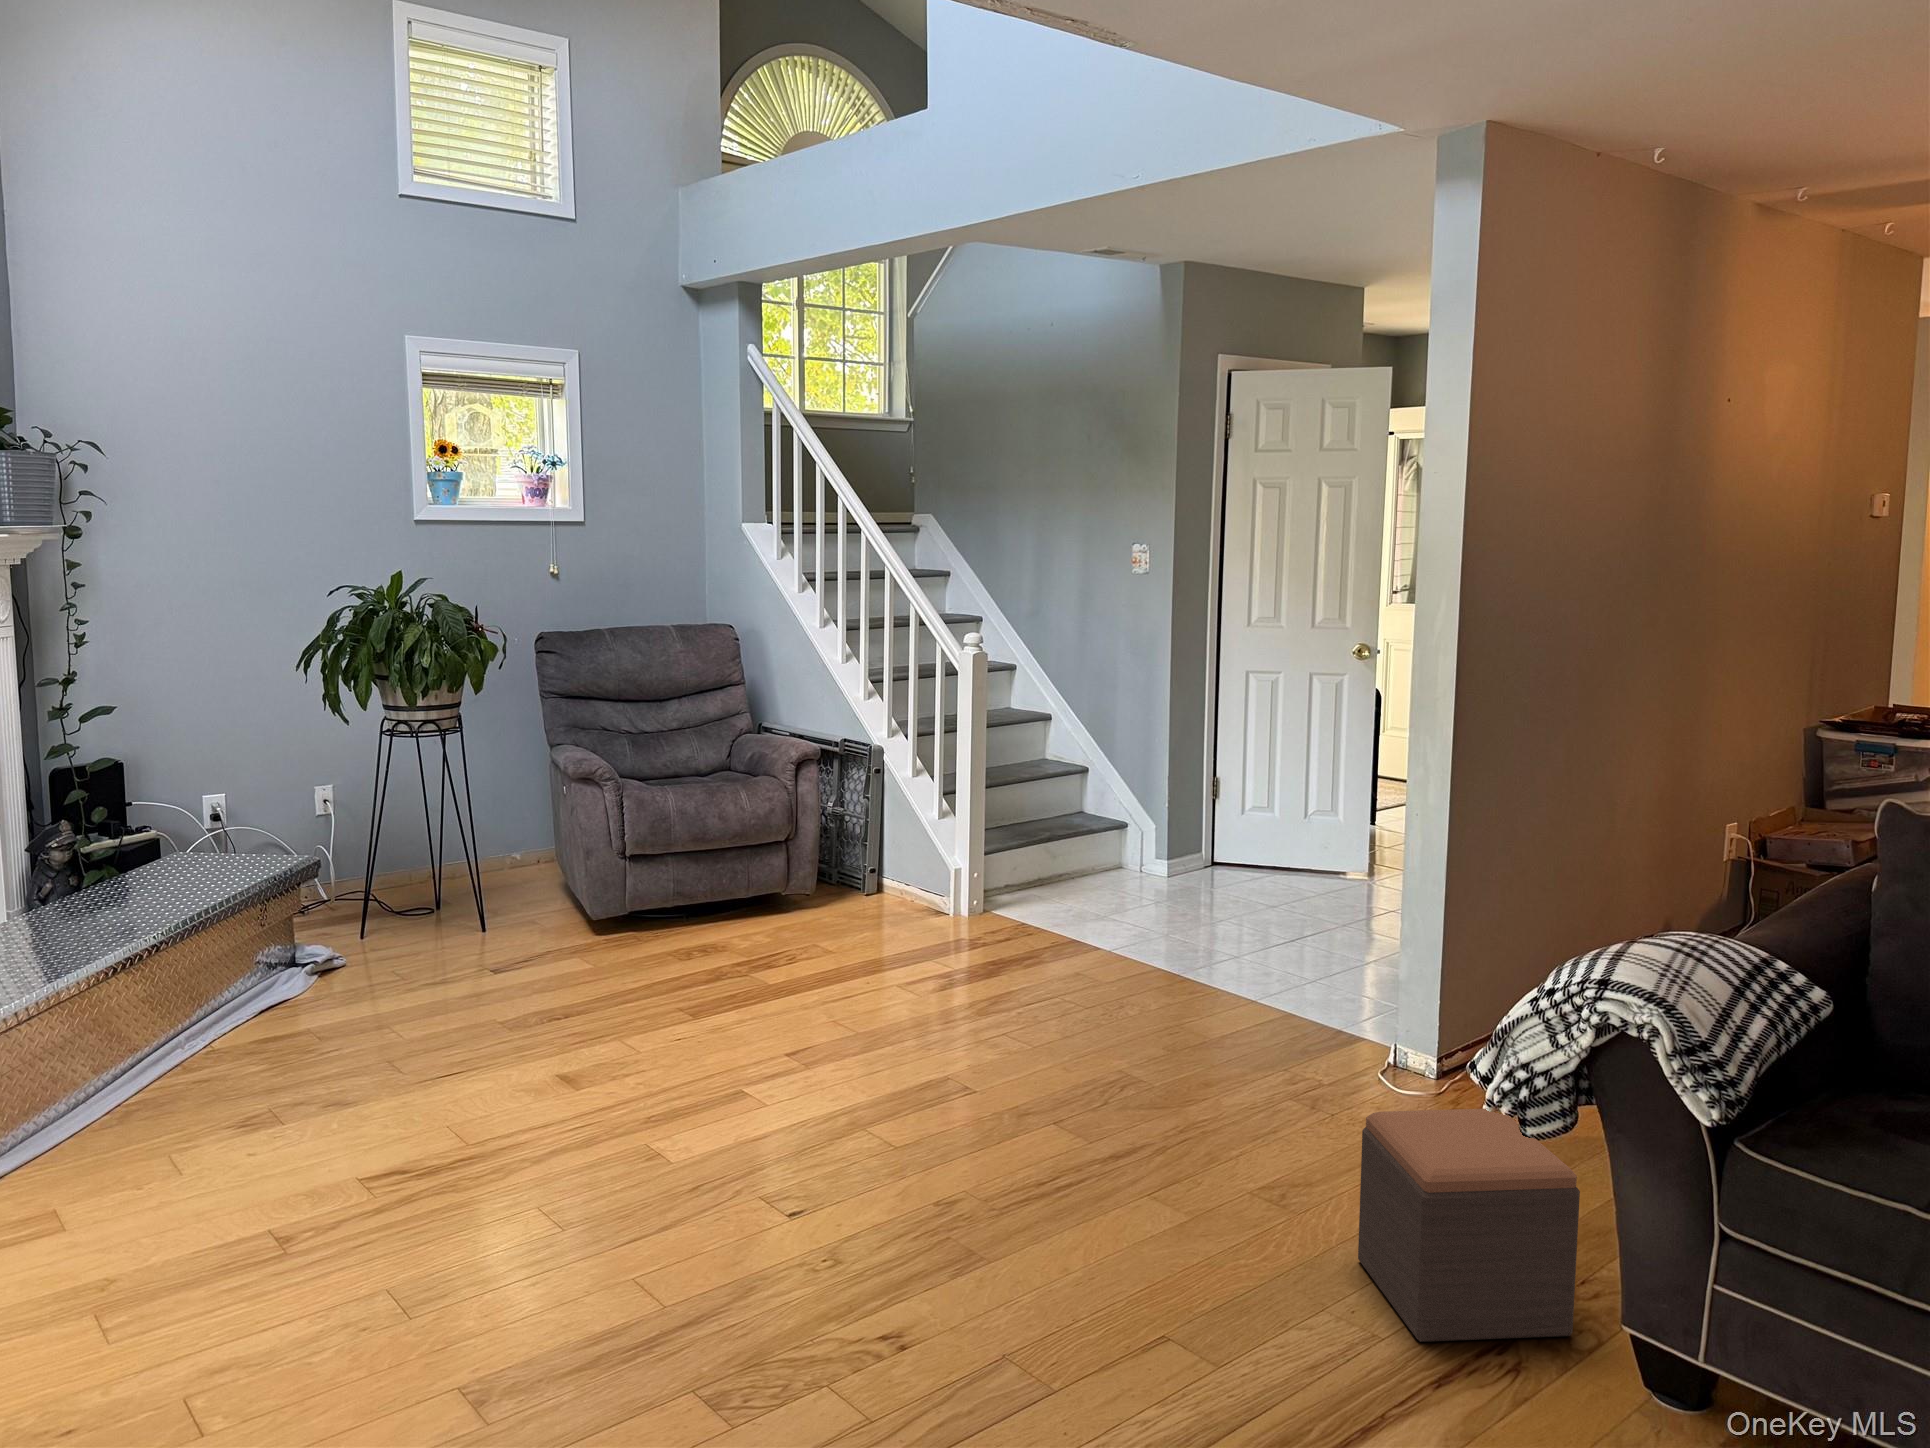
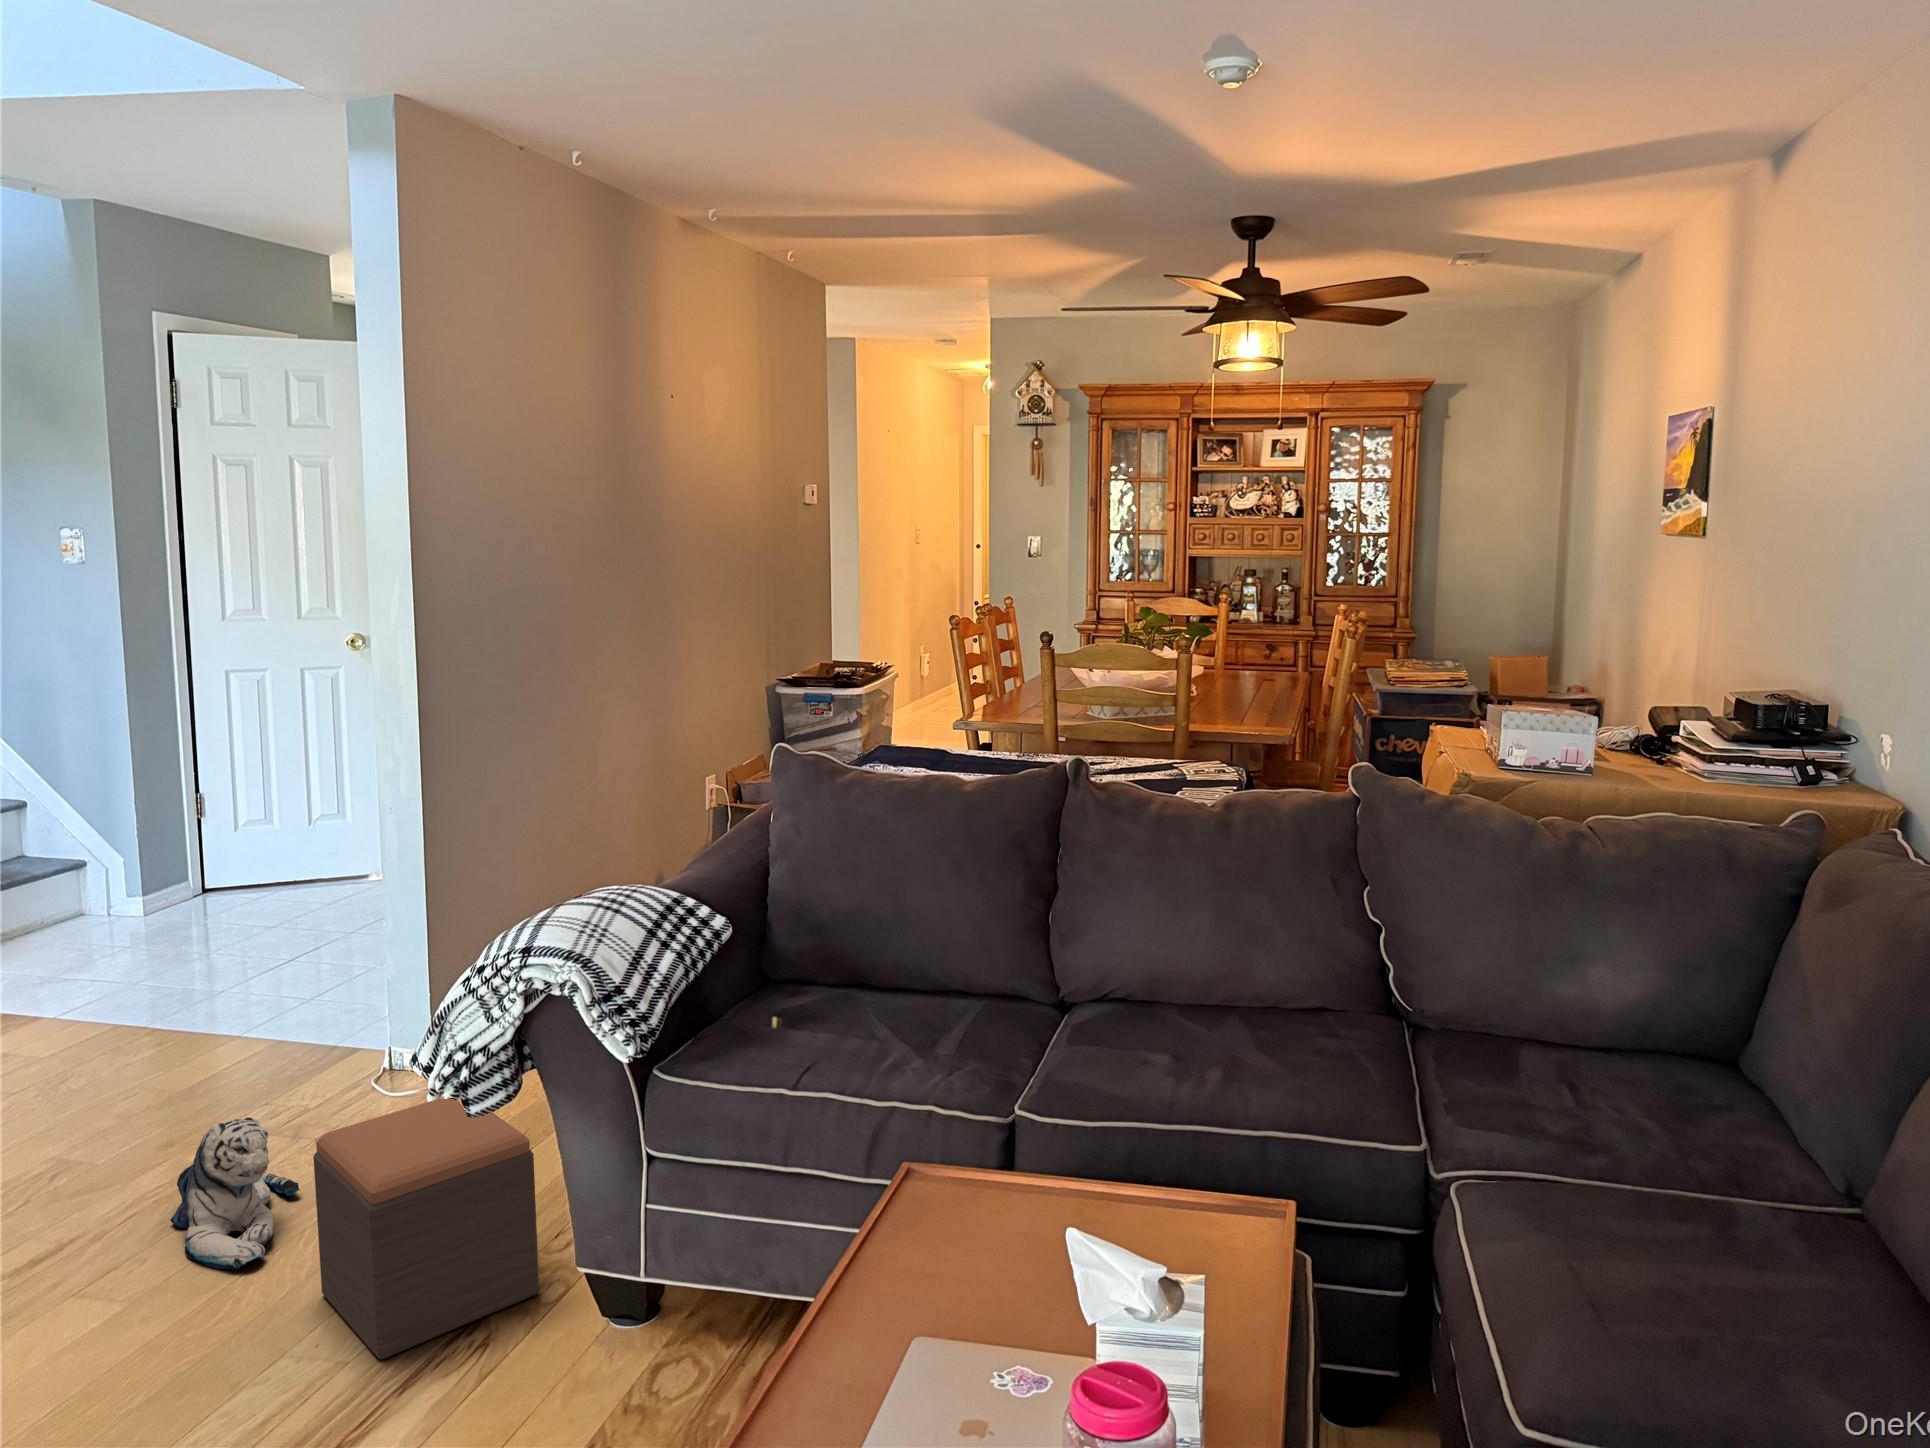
plush toy: none [1223,1077,1328,1212] -> present [170,1118,300,1269]

